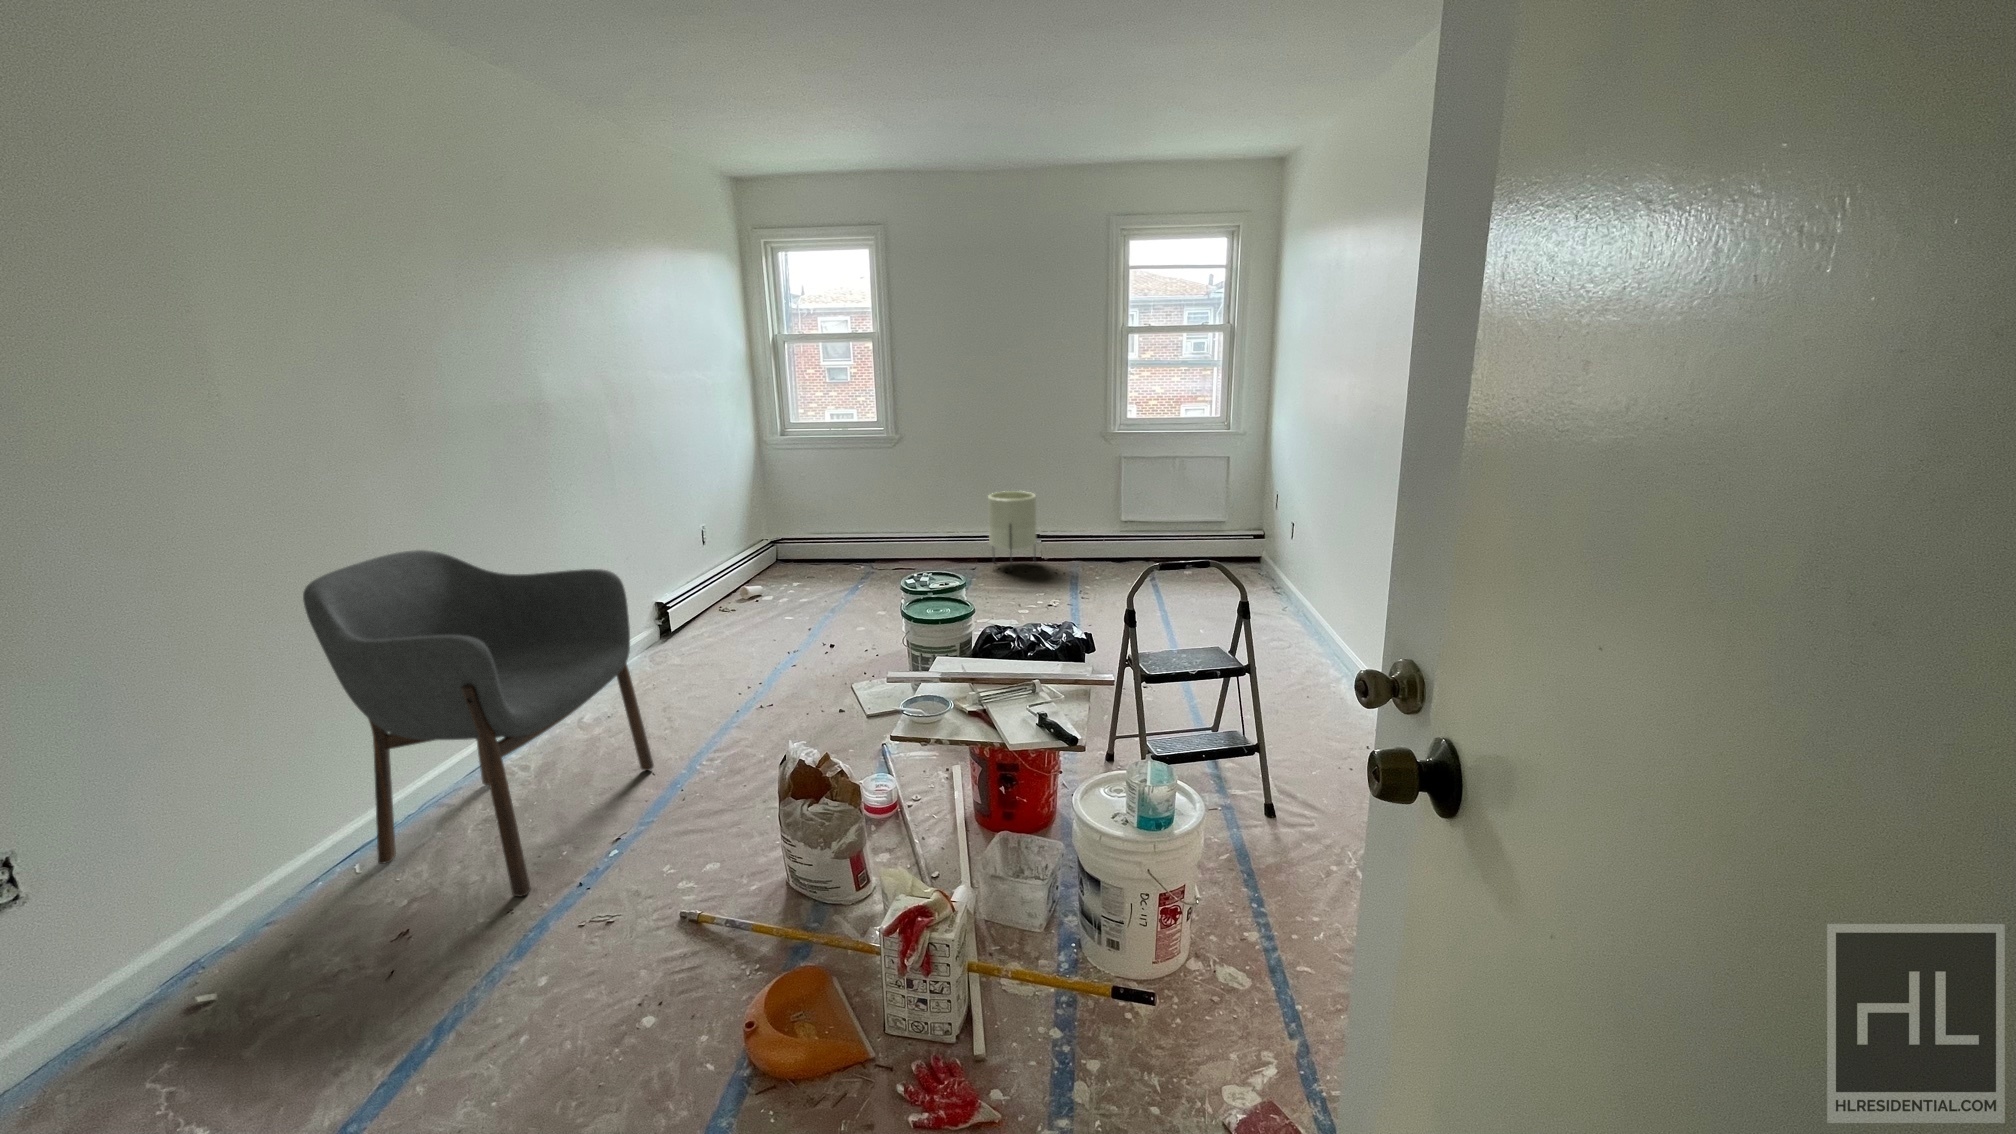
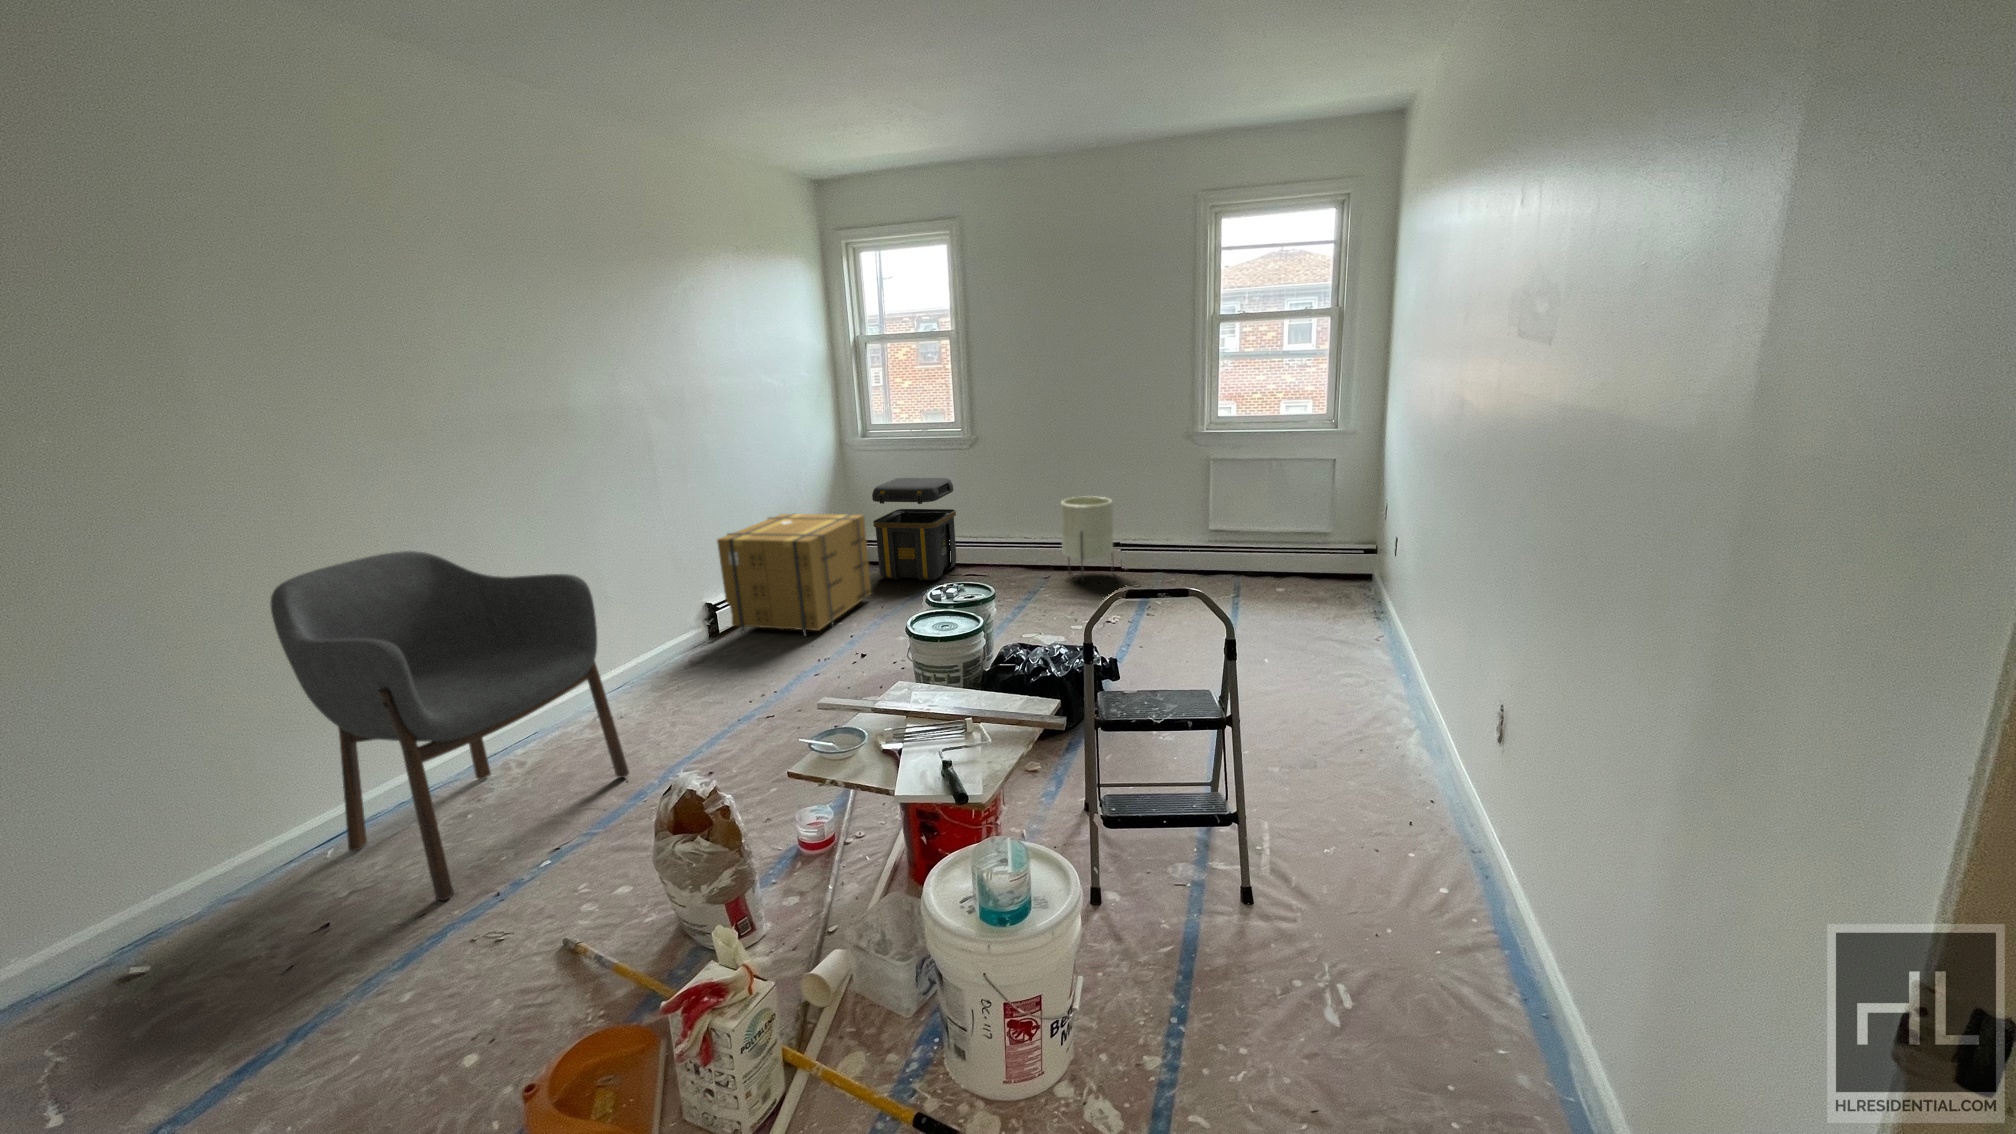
toolbox: none [804,475,883,574] -> present [872,478,957,581]
cardboard box: none [668,511,813,631] -> present [717,514,871,637]

